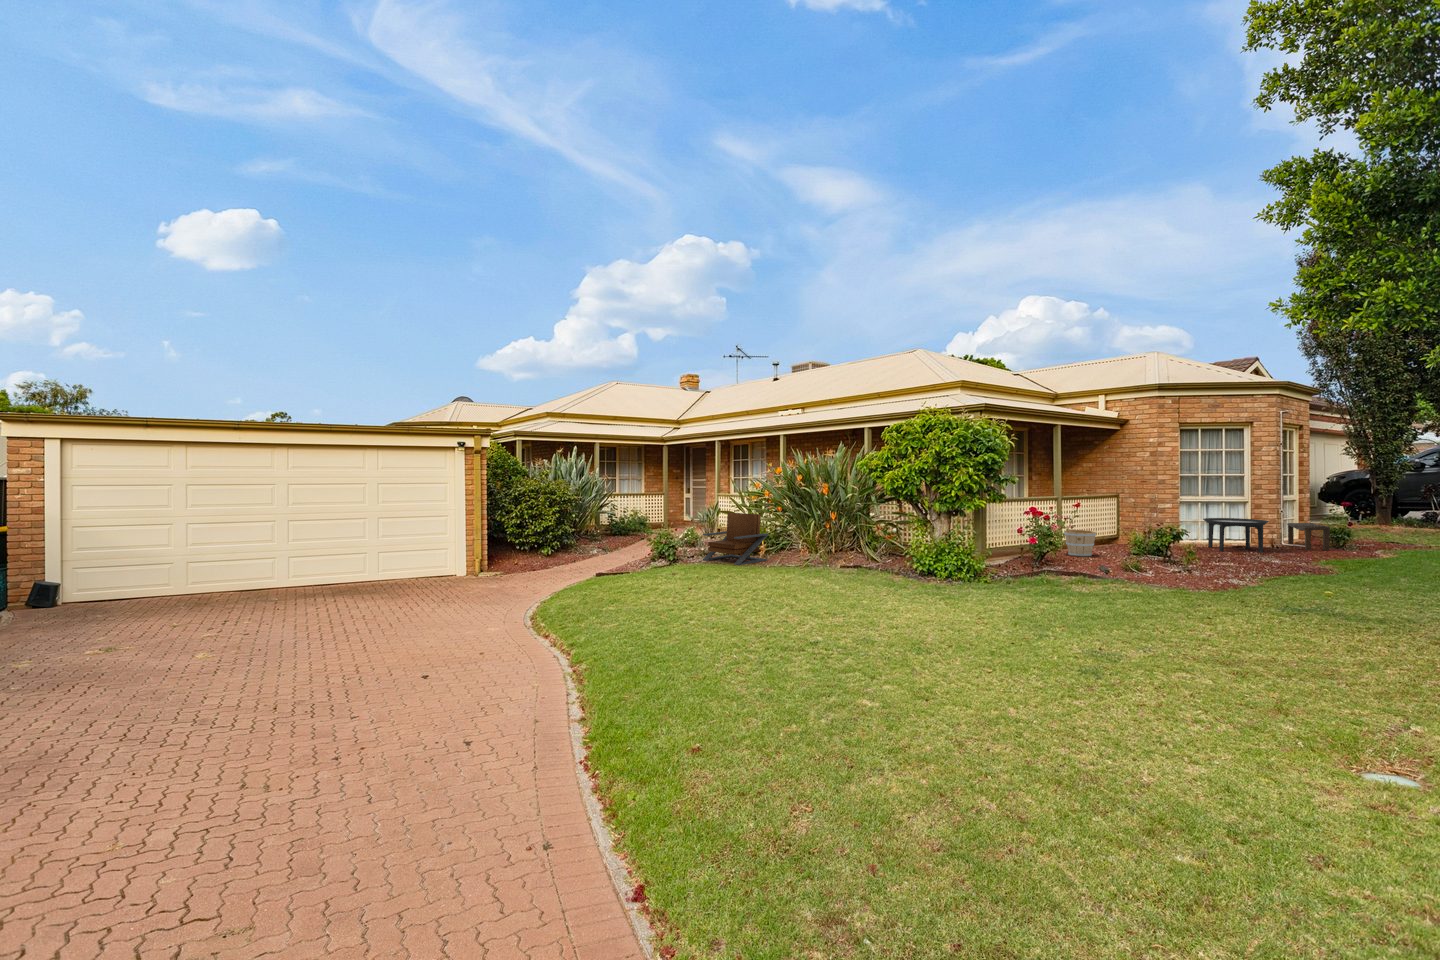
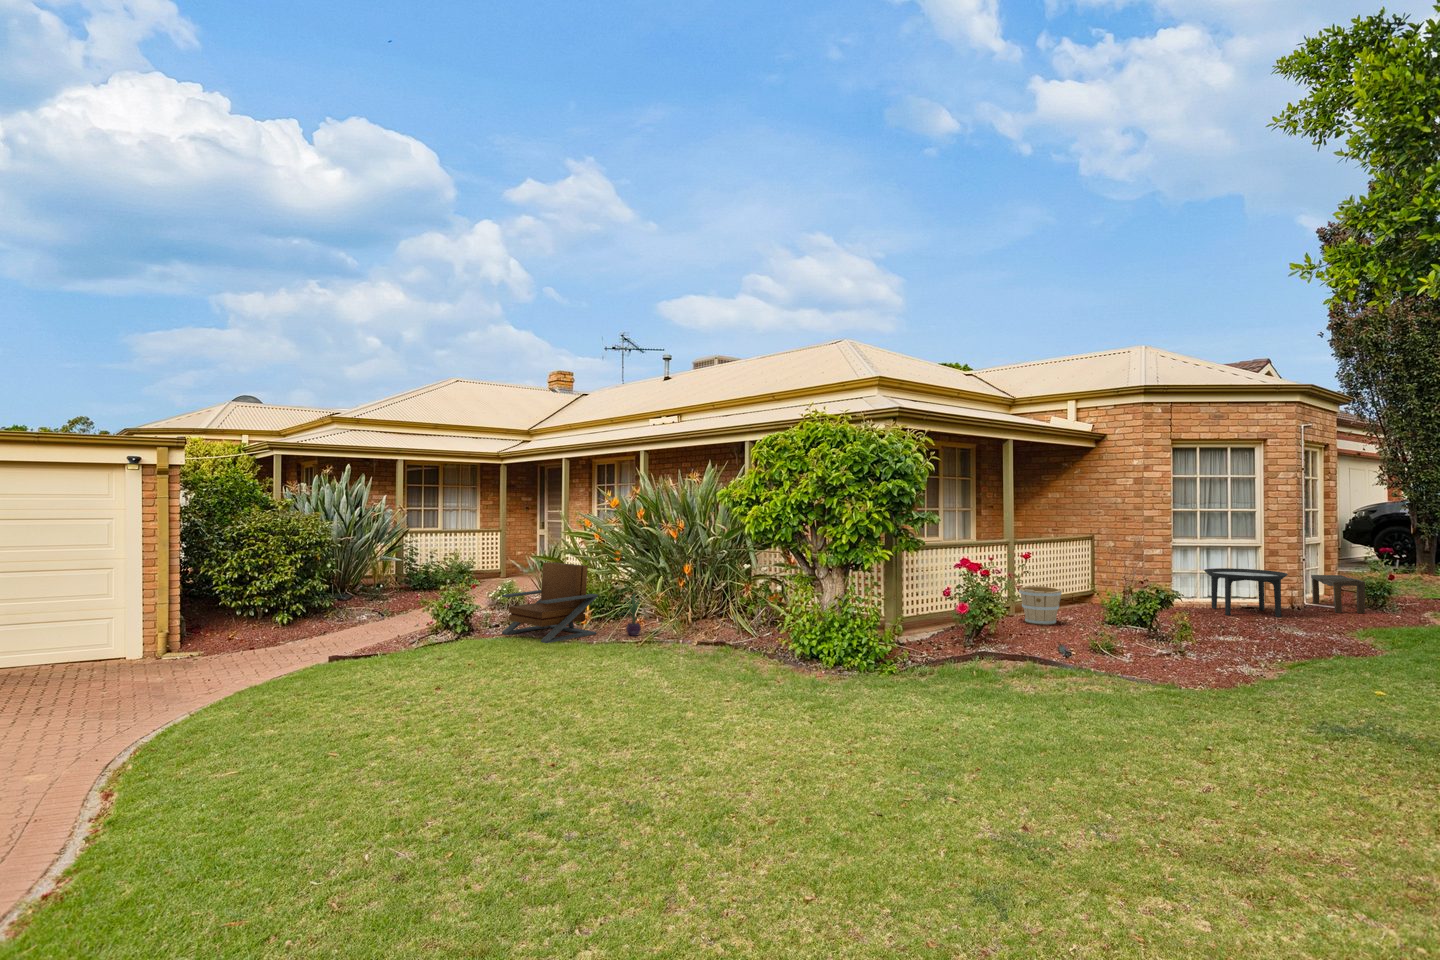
decorative plant: none [778,533,807,562] -> present [626,594,644,636]

